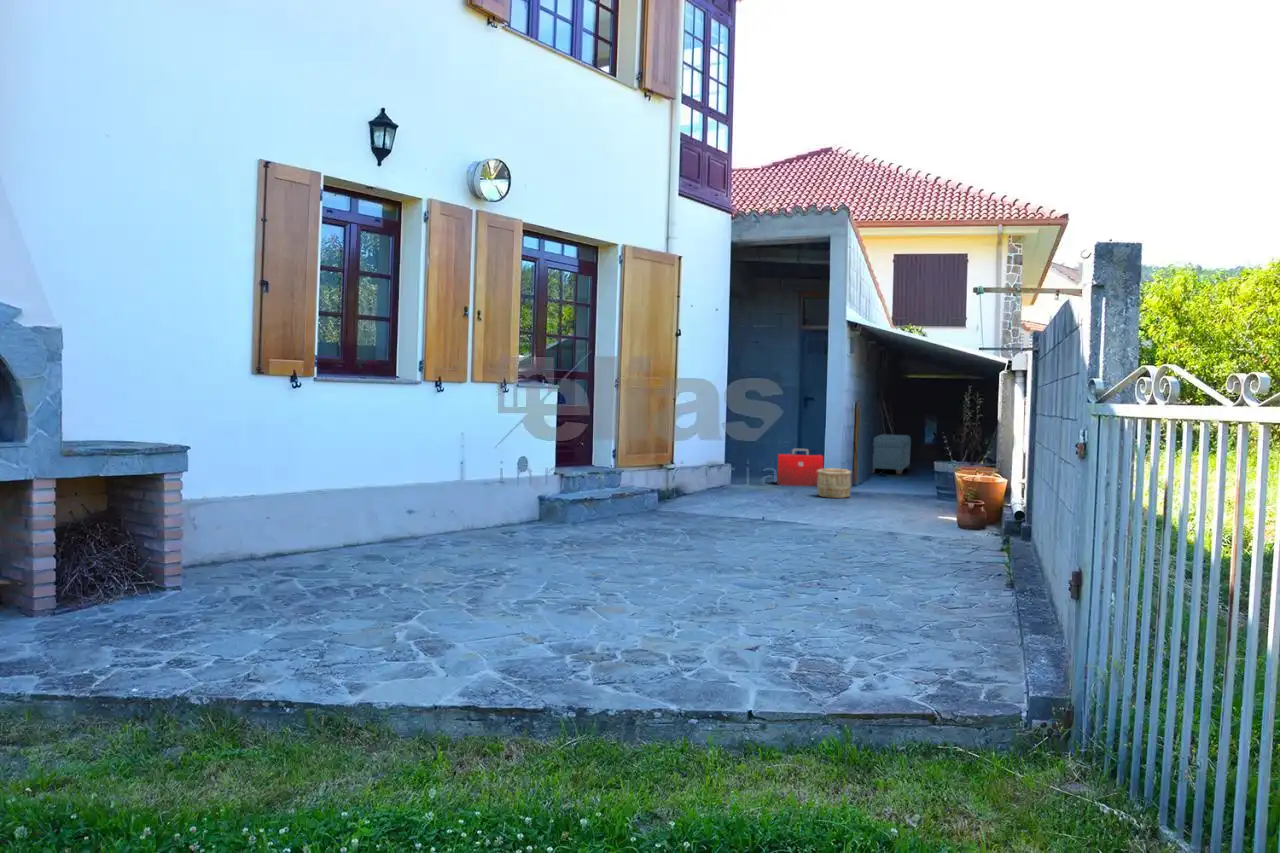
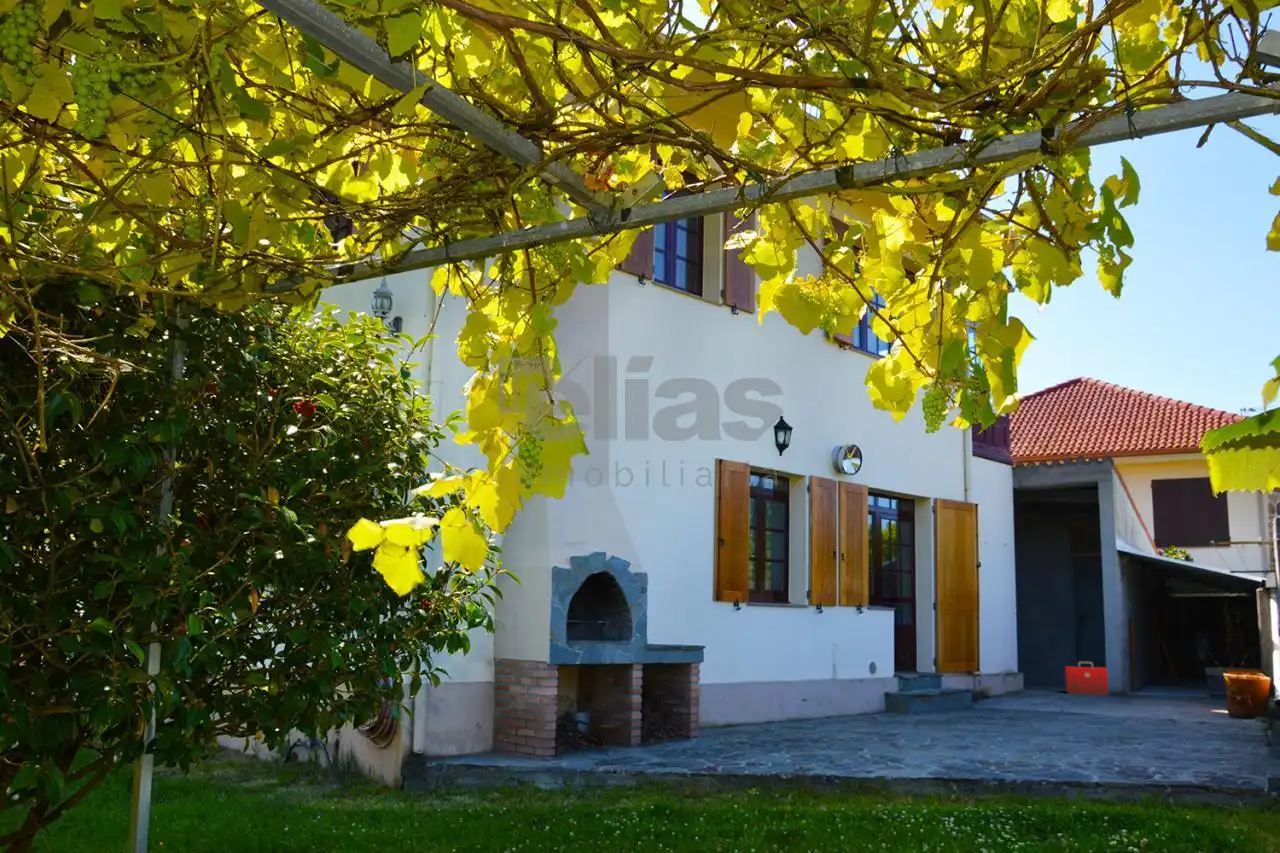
bench: present [872,434,911,474] -> none [1146,651,1186,687]
wooden bucket: present [817,468,851,498] -> none [1105,678,1137,703]

